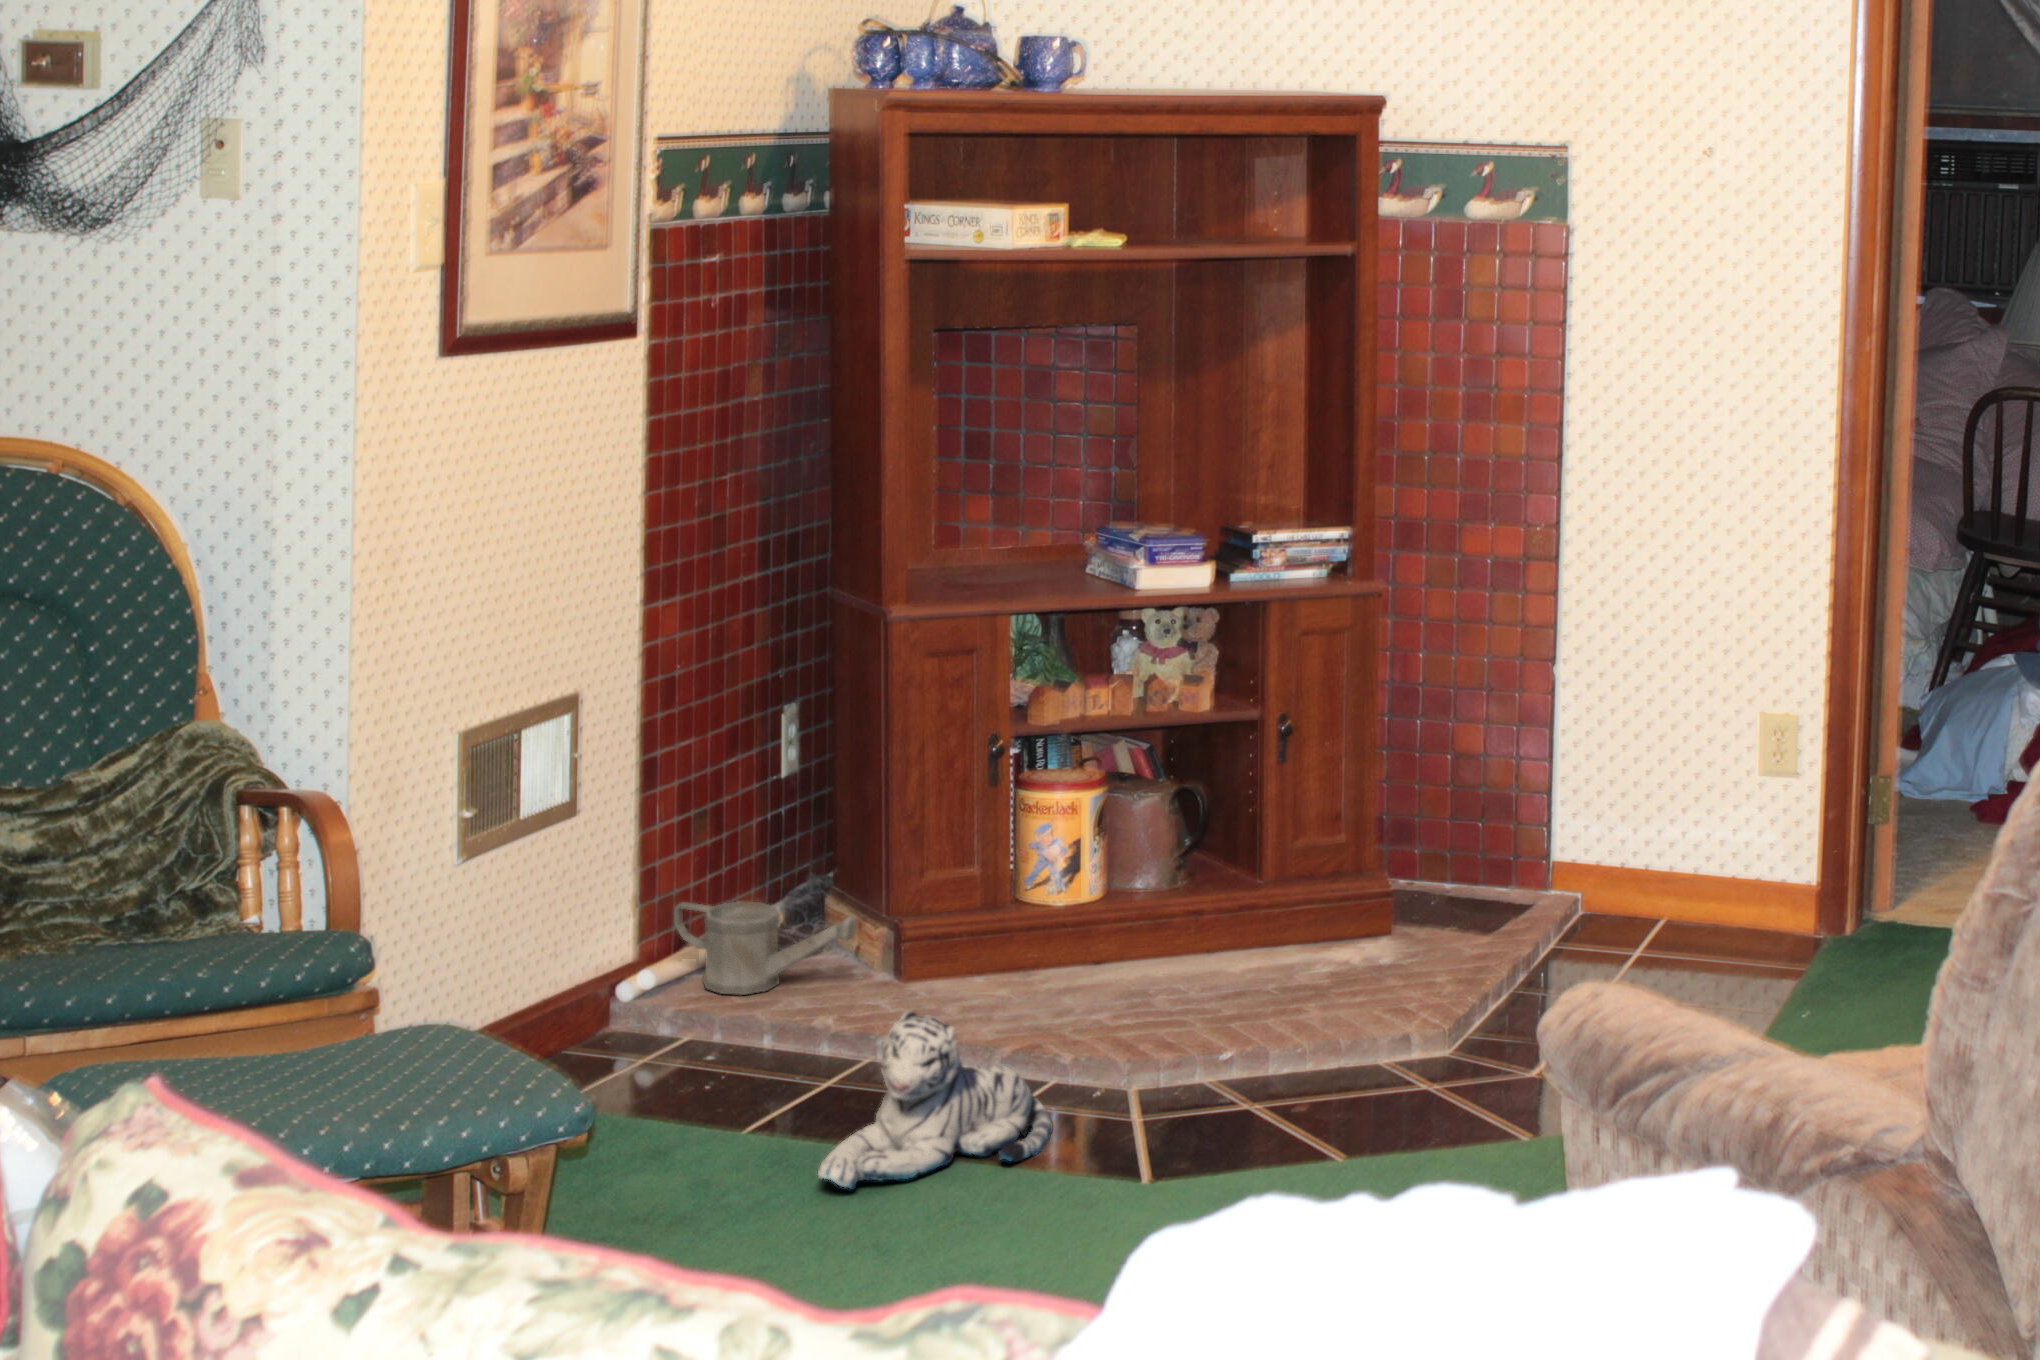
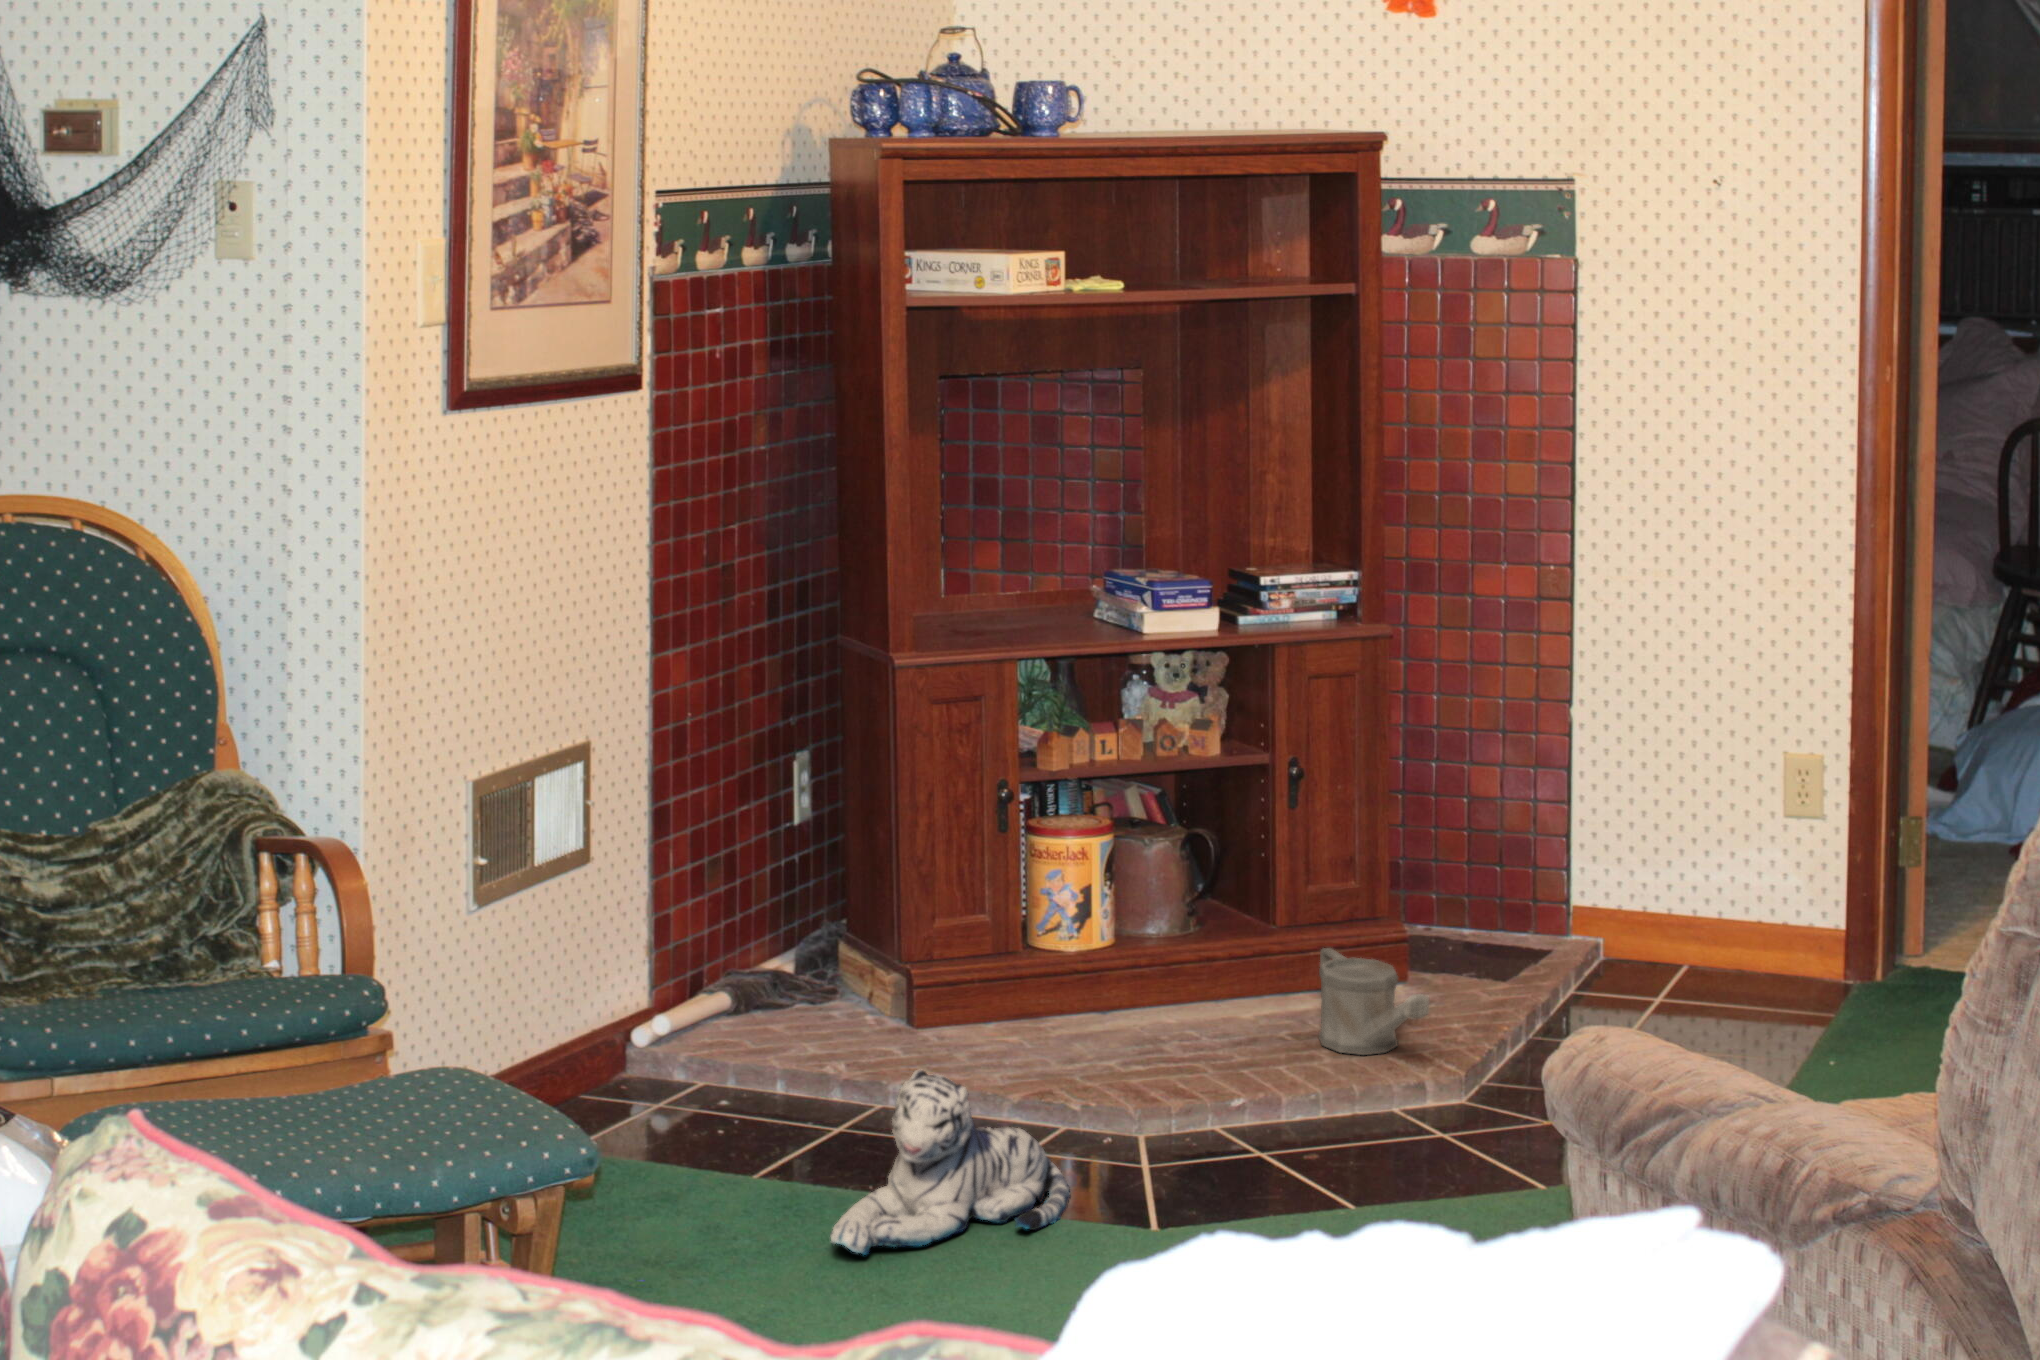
watering can: present [674,902,857,995] -> present [1319,948,1429,1055]

